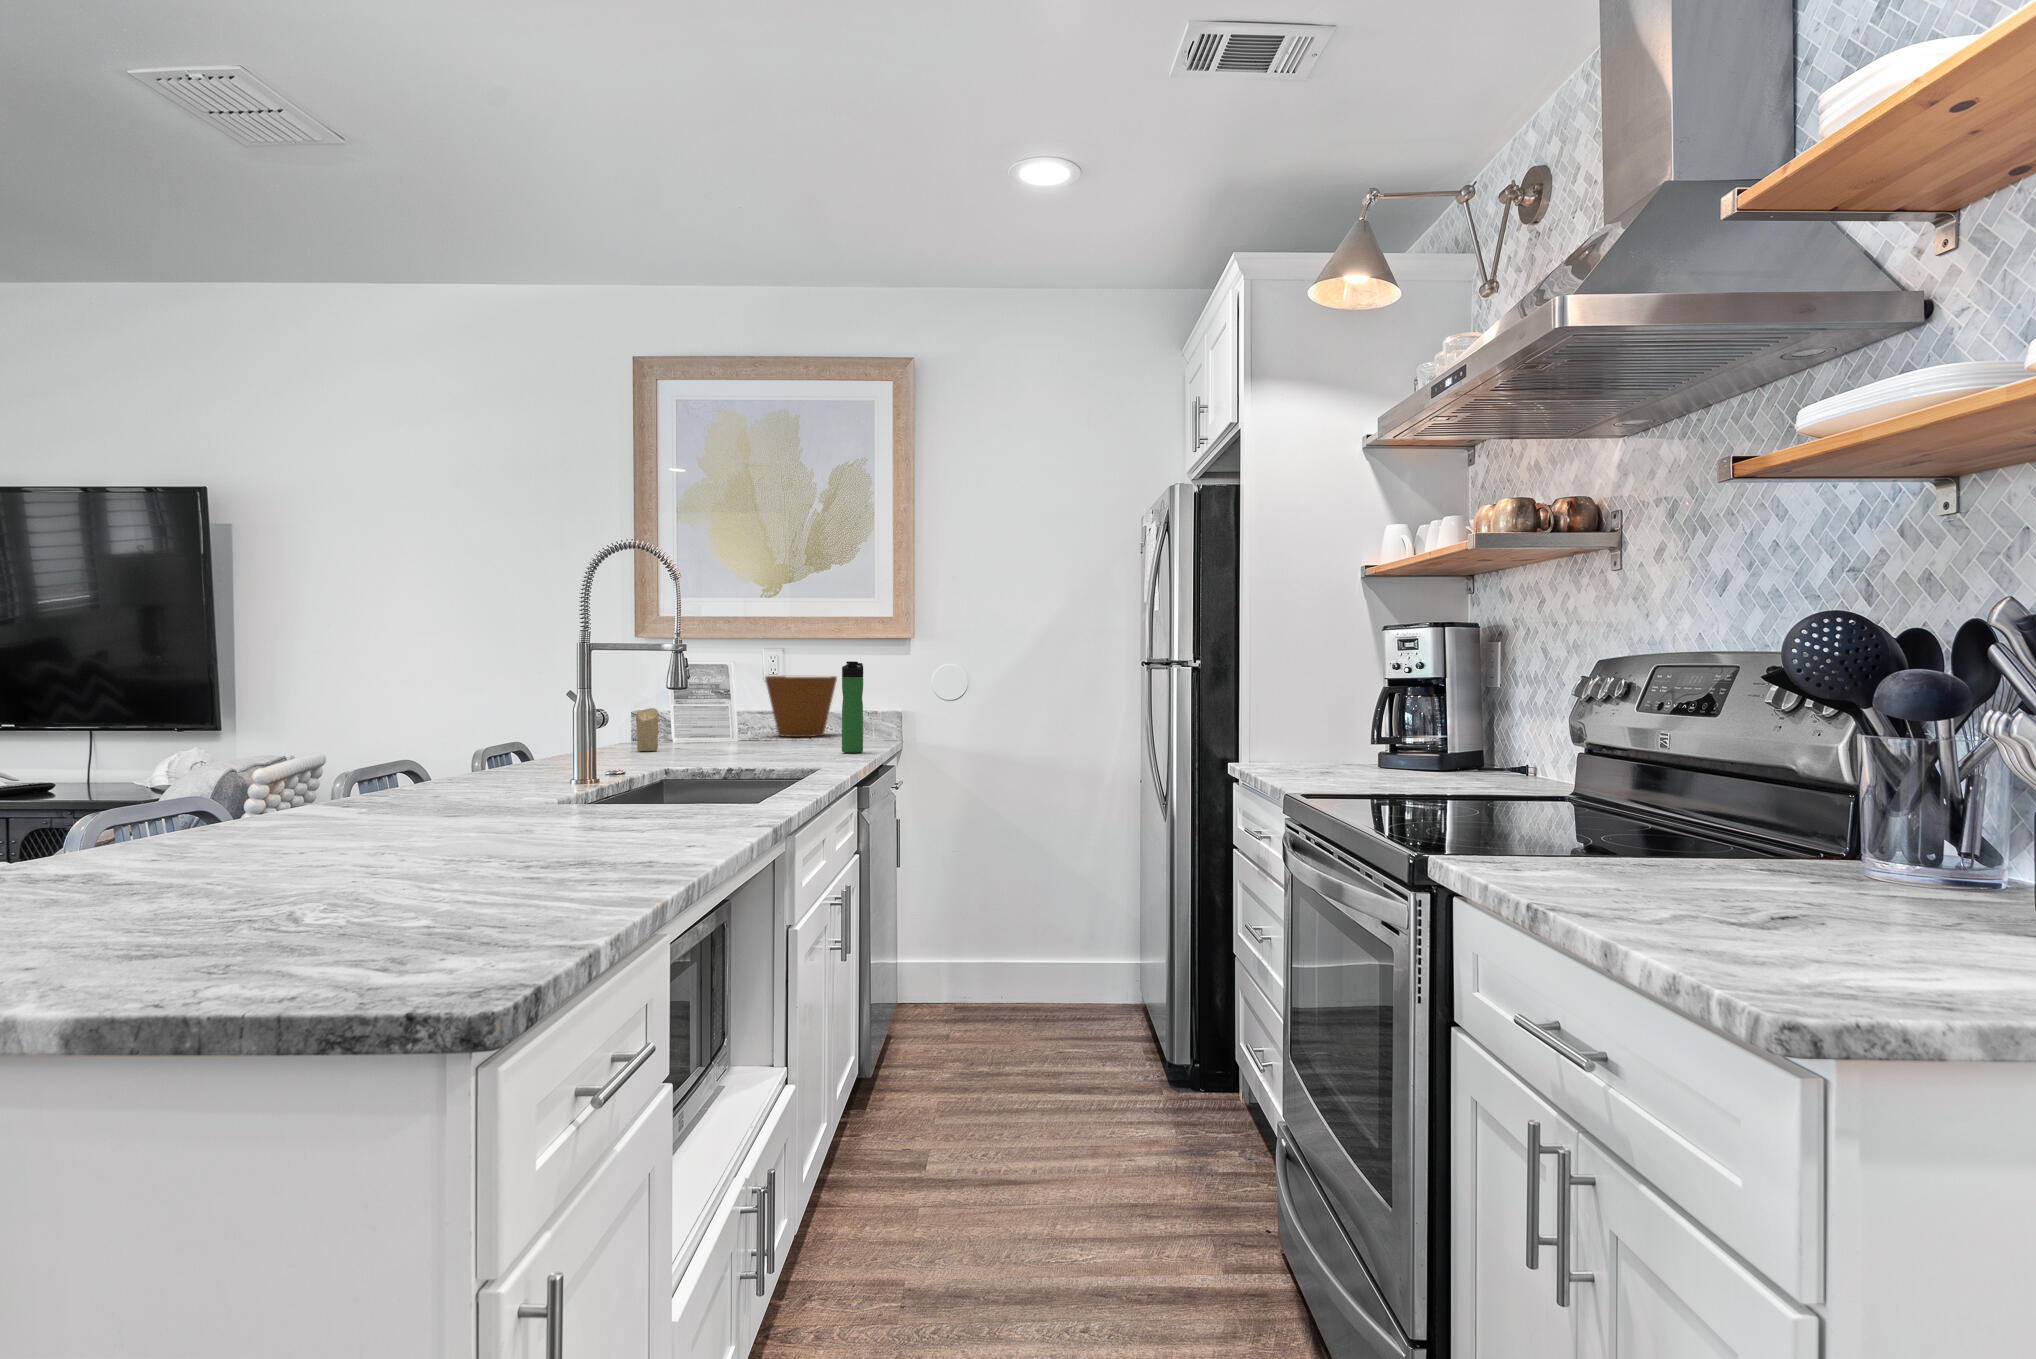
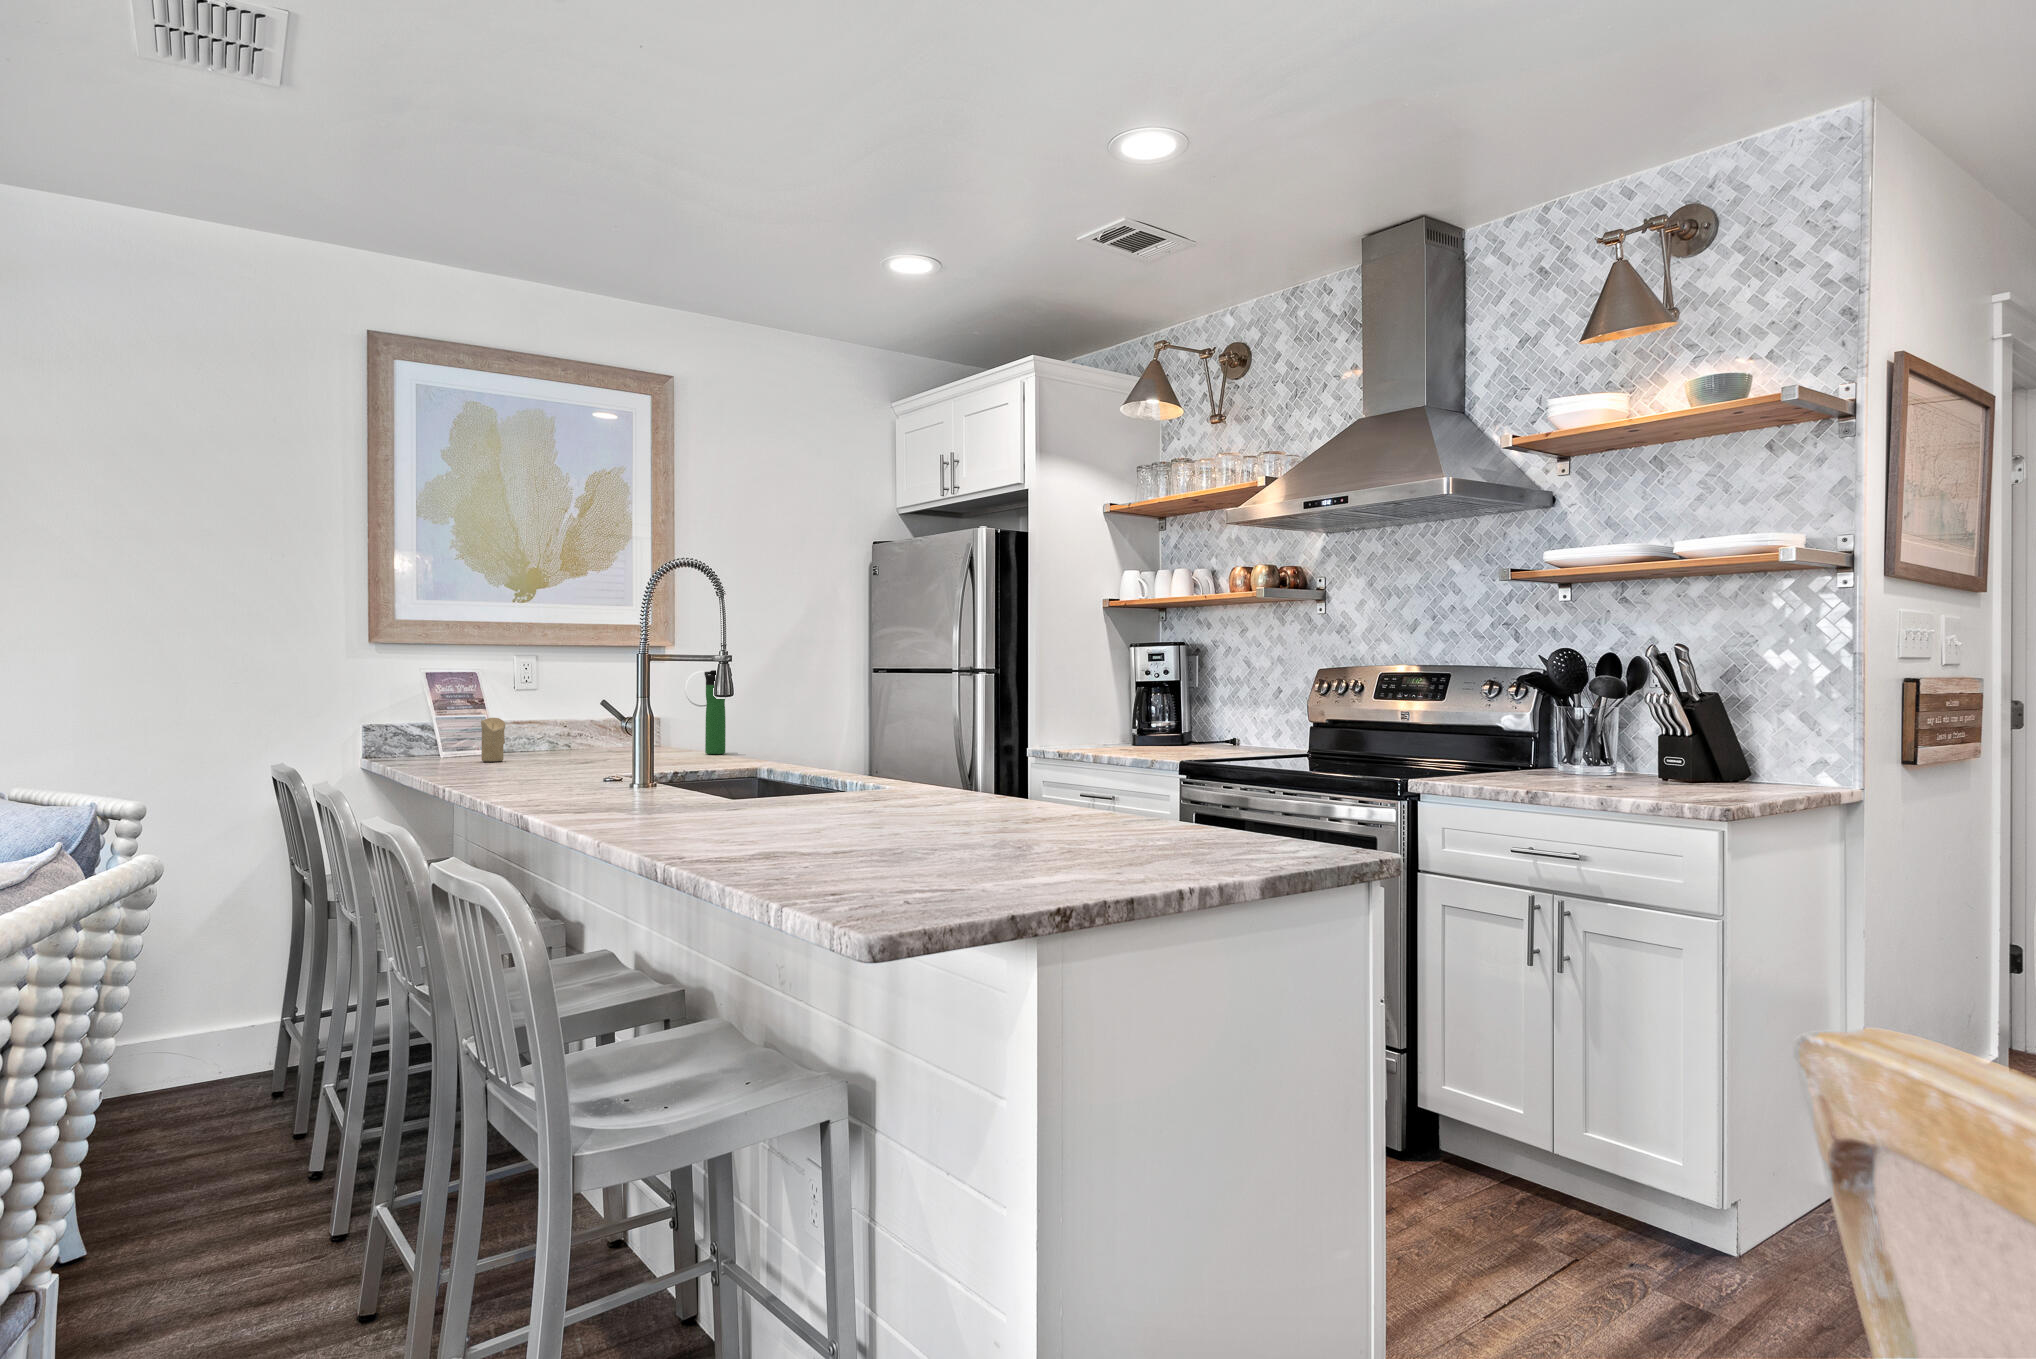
flower pot: present [765,676,837,737] -> none [522,683,598,744]

